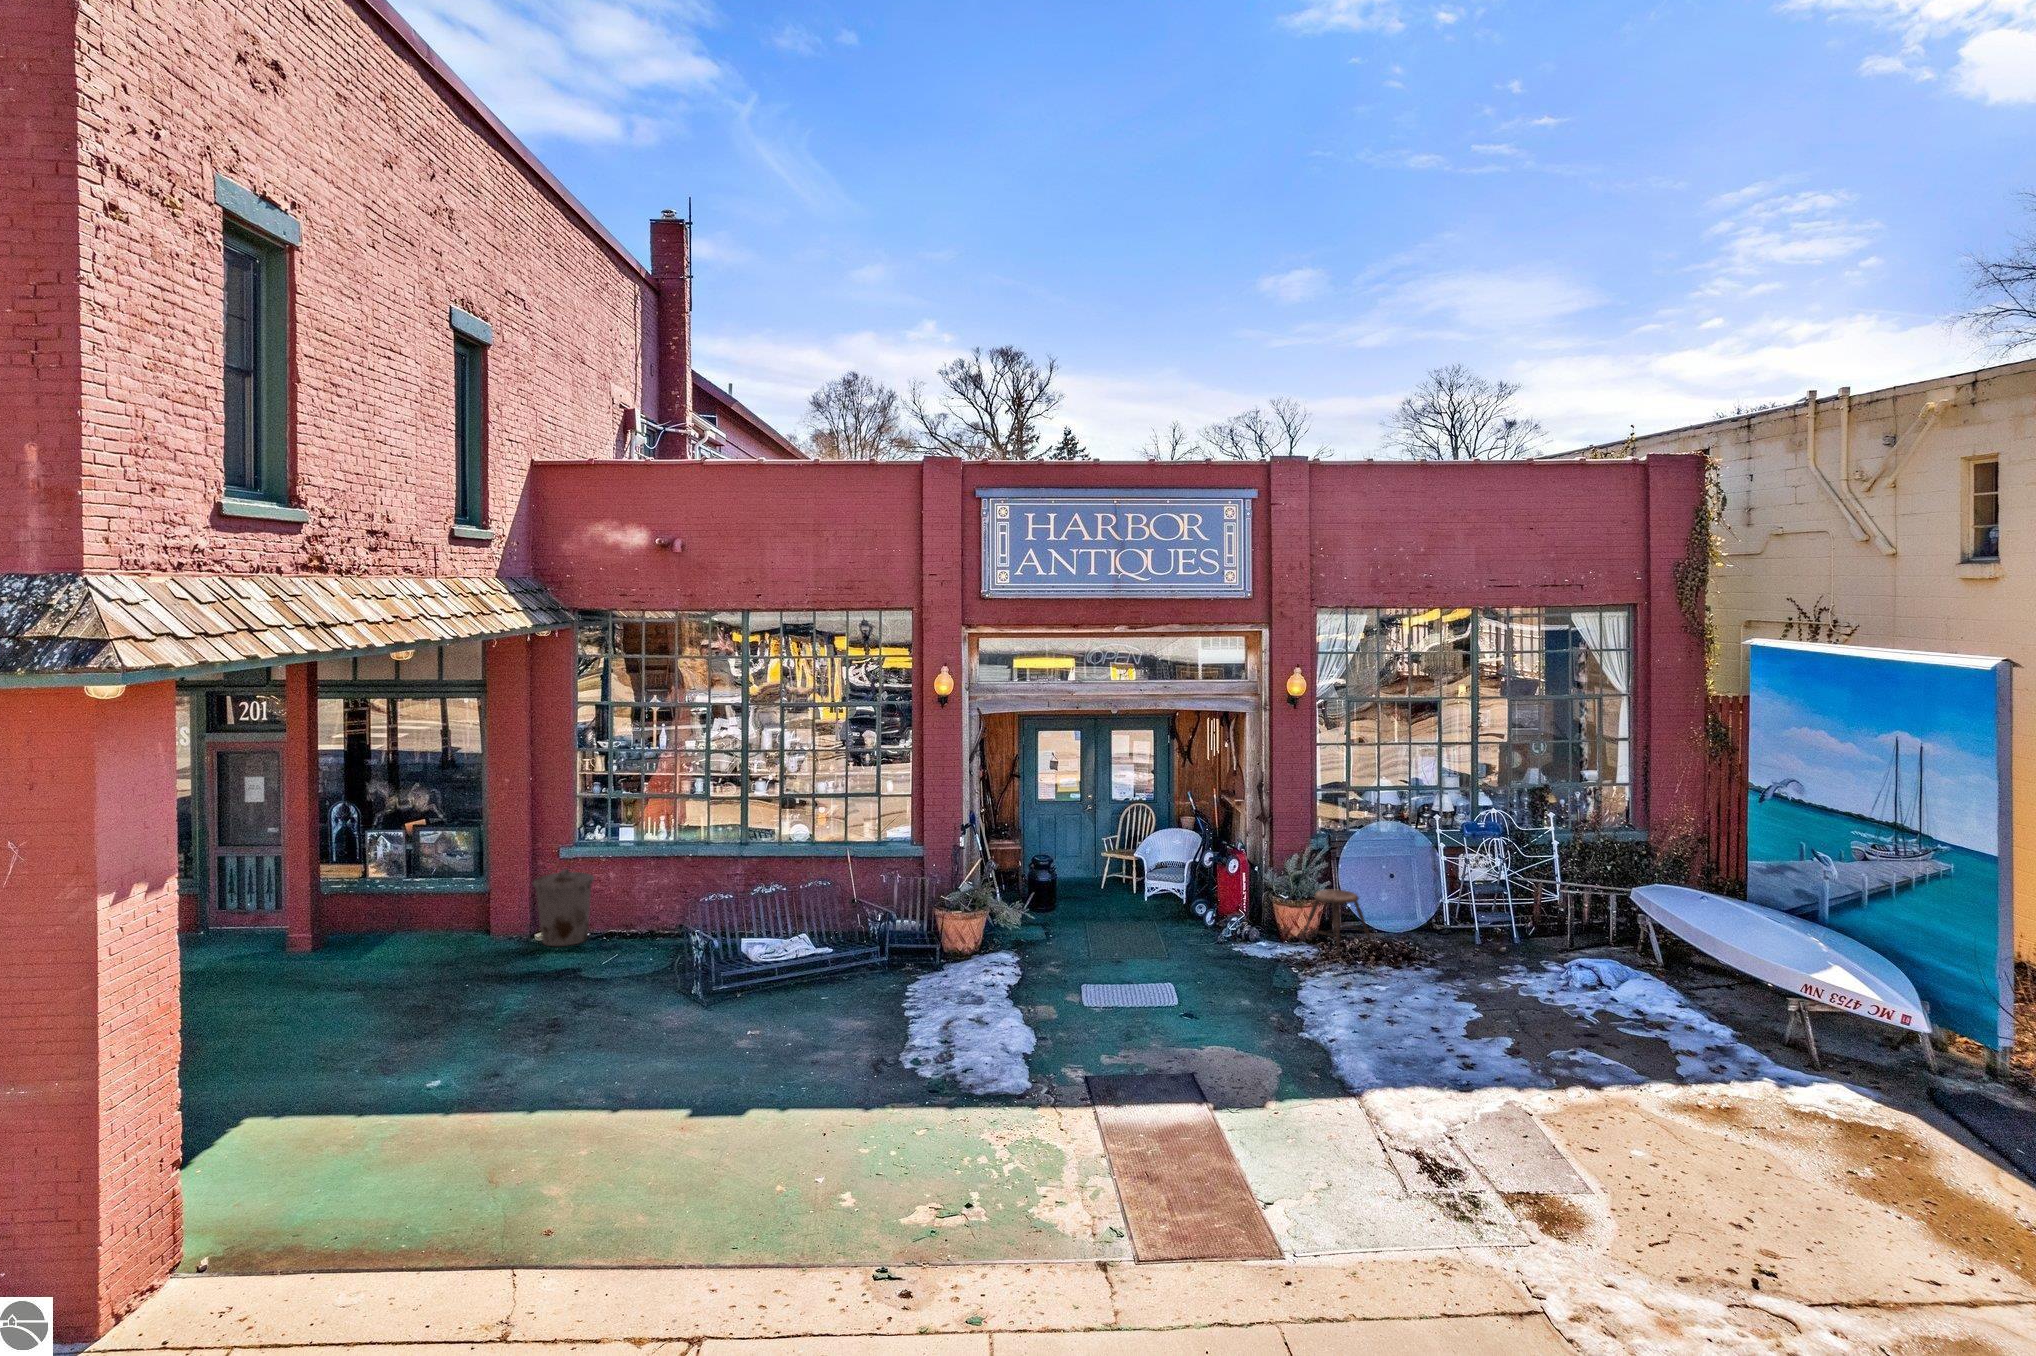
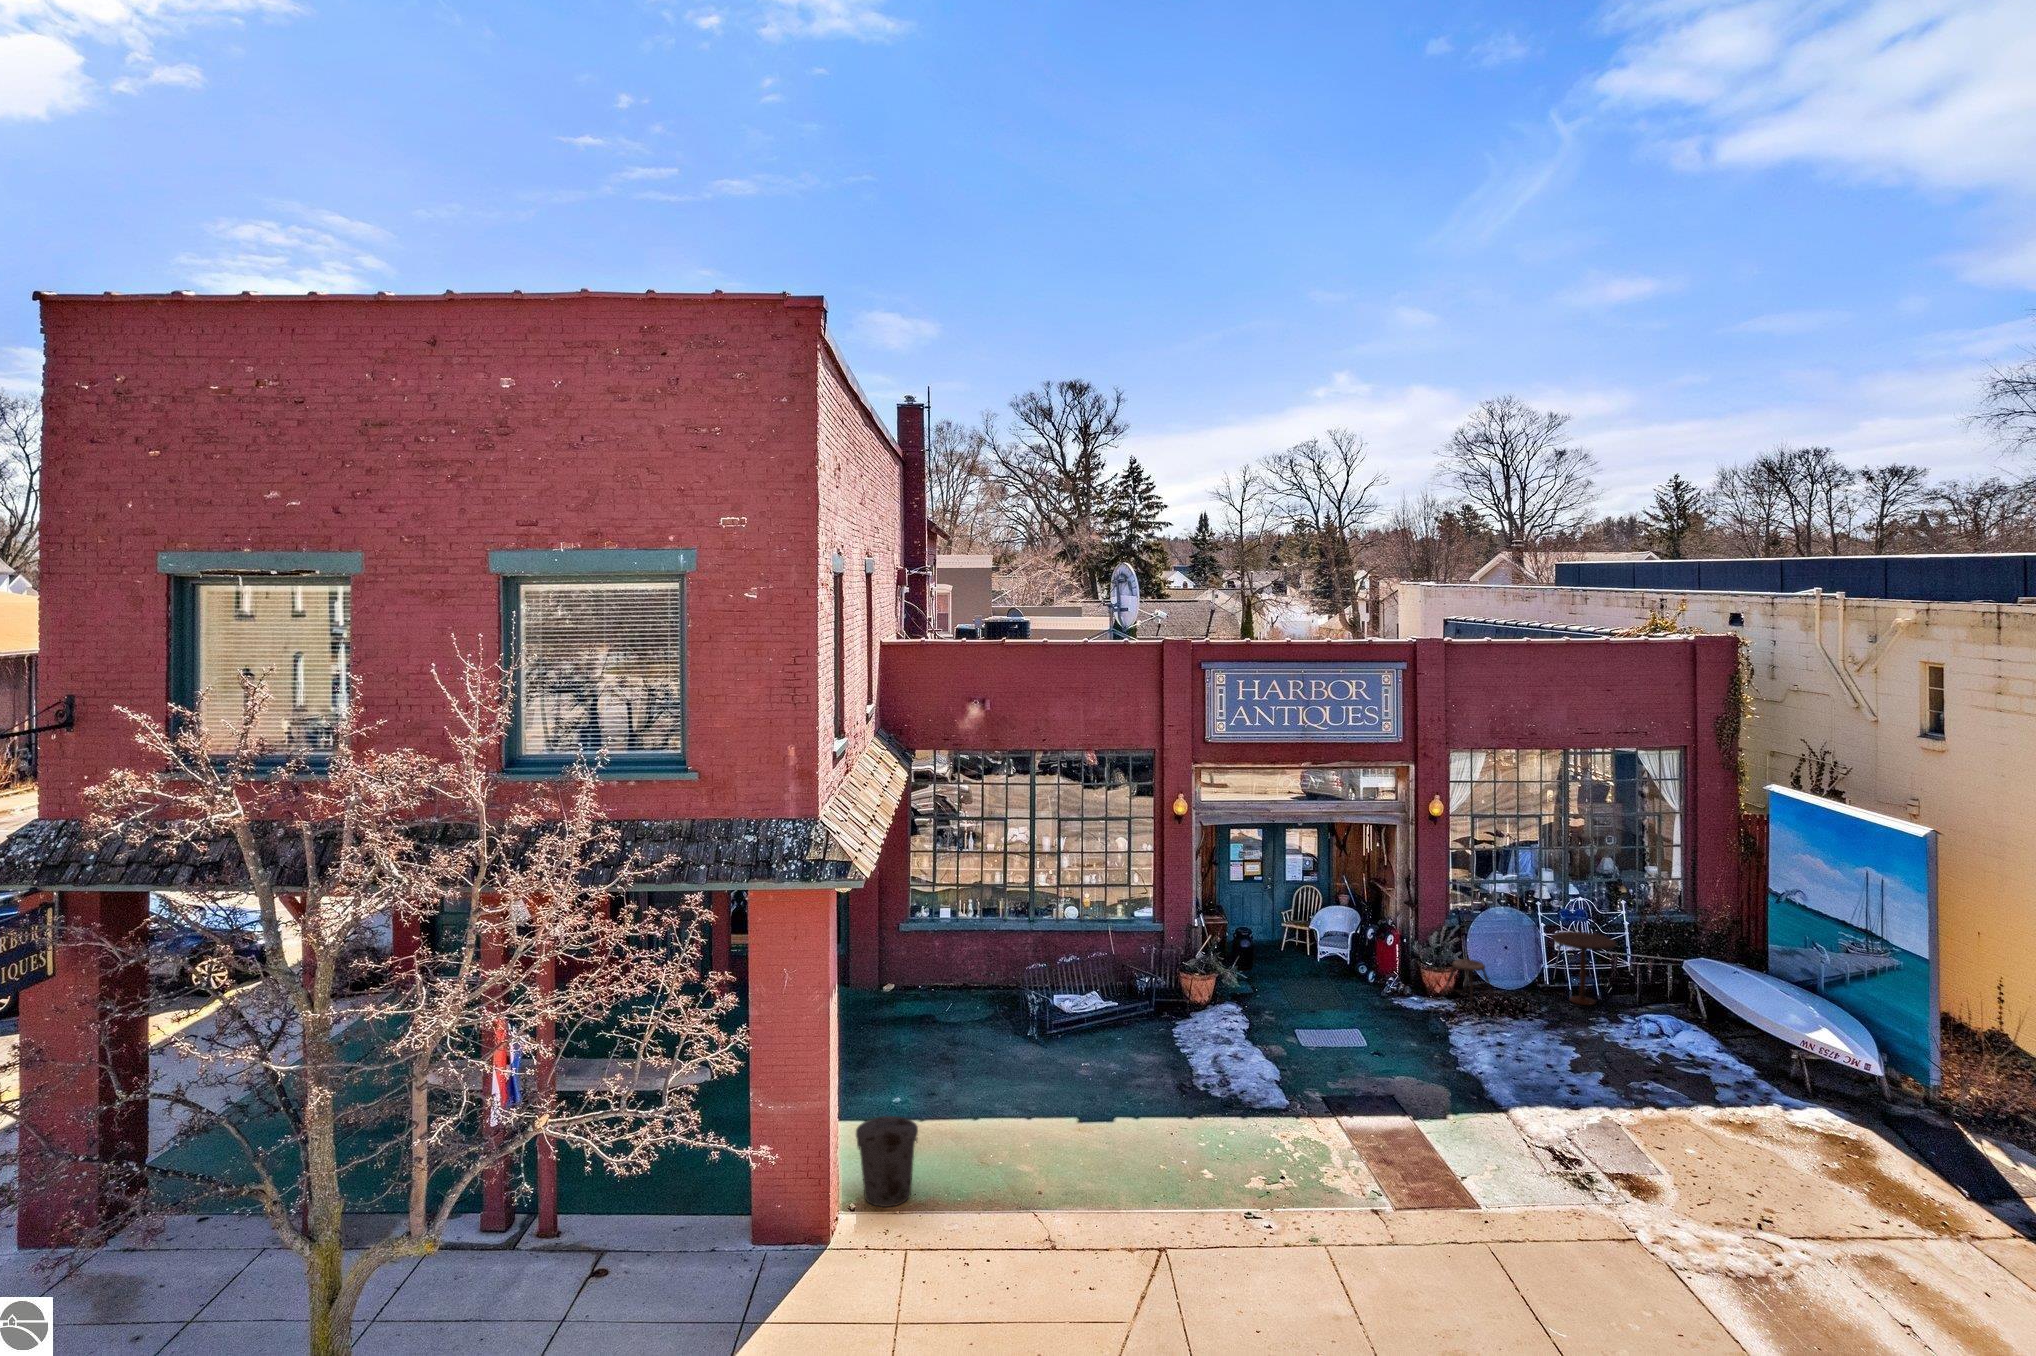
pedestal table: none [1449,851,1538,950] -> present [1551,931,1616,1005]
trash can: present [533,869,594,946] -> present [856,1116,918,1207]

